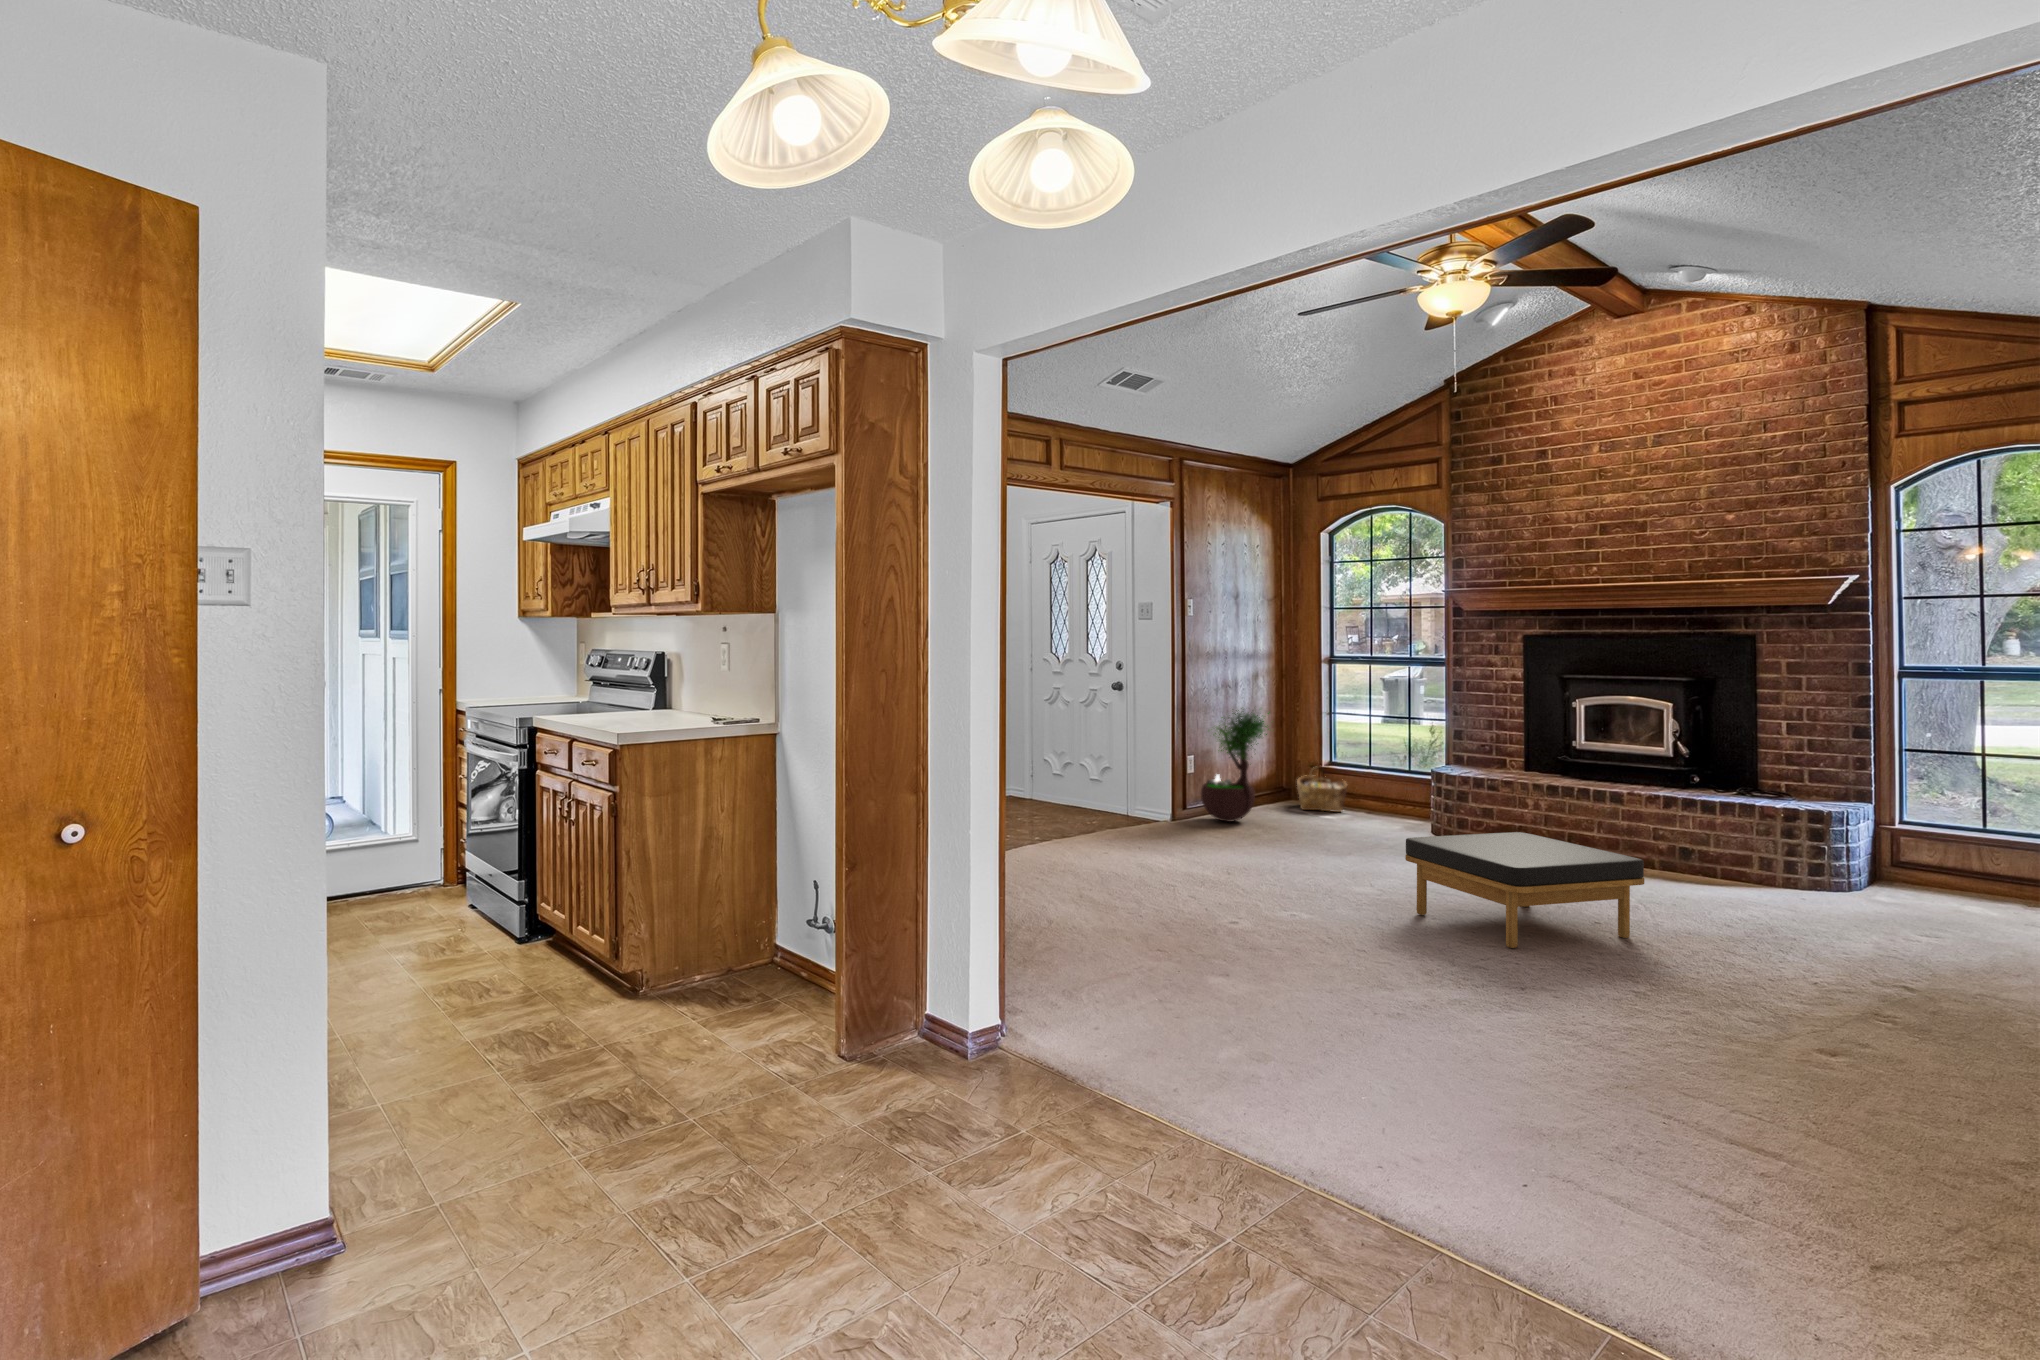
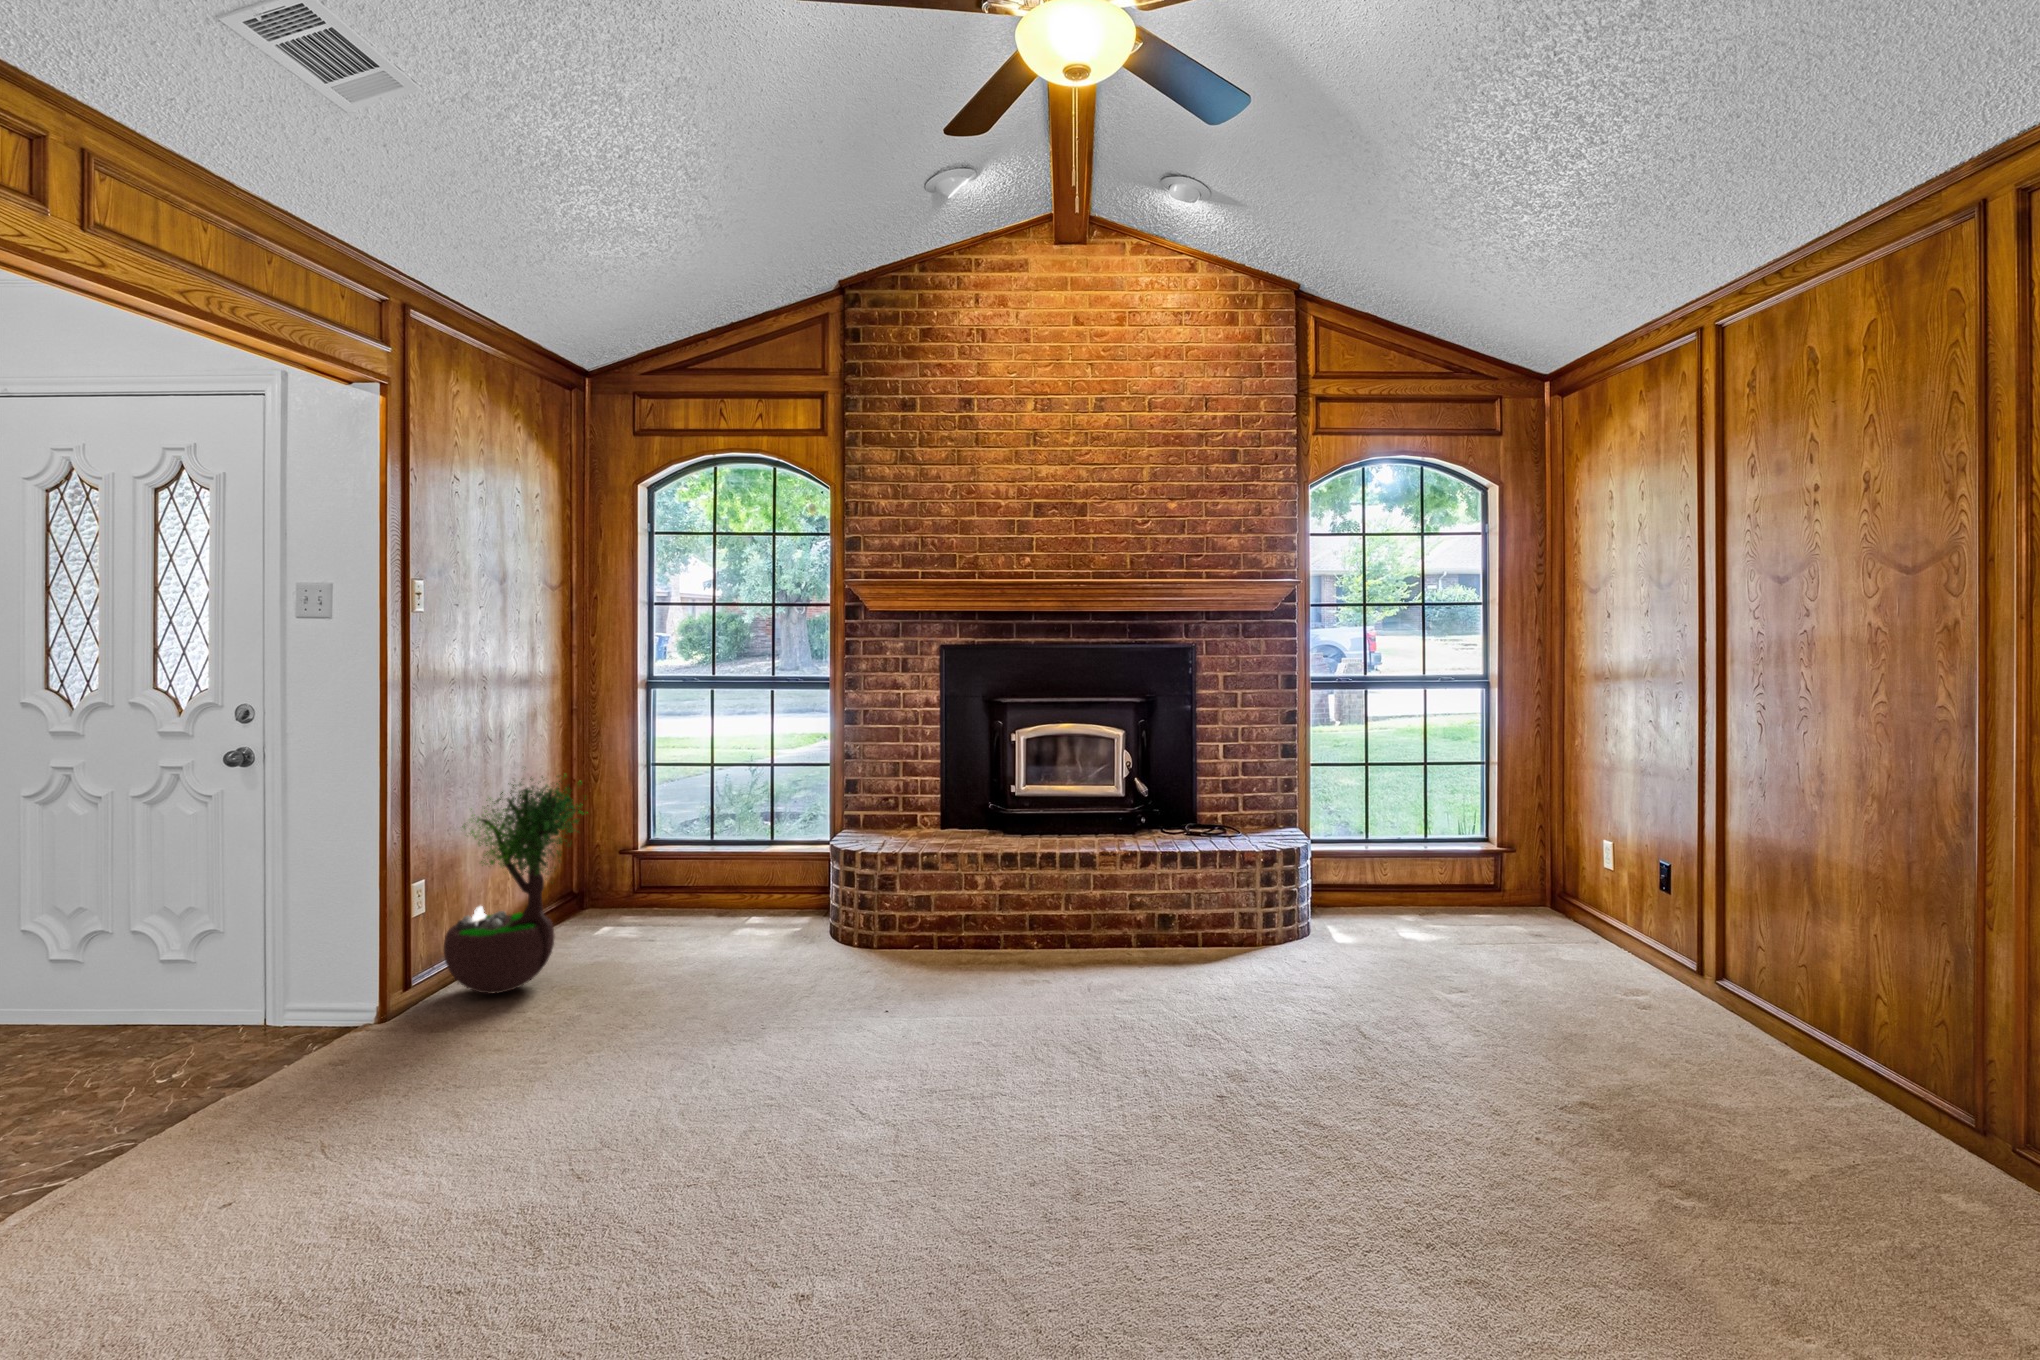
woven basket: present [1297,767,1347,812] -> none [603,850,686,930]
ottoman: present [1405,832,1644,948] -> none [988,965,1315,1225]

